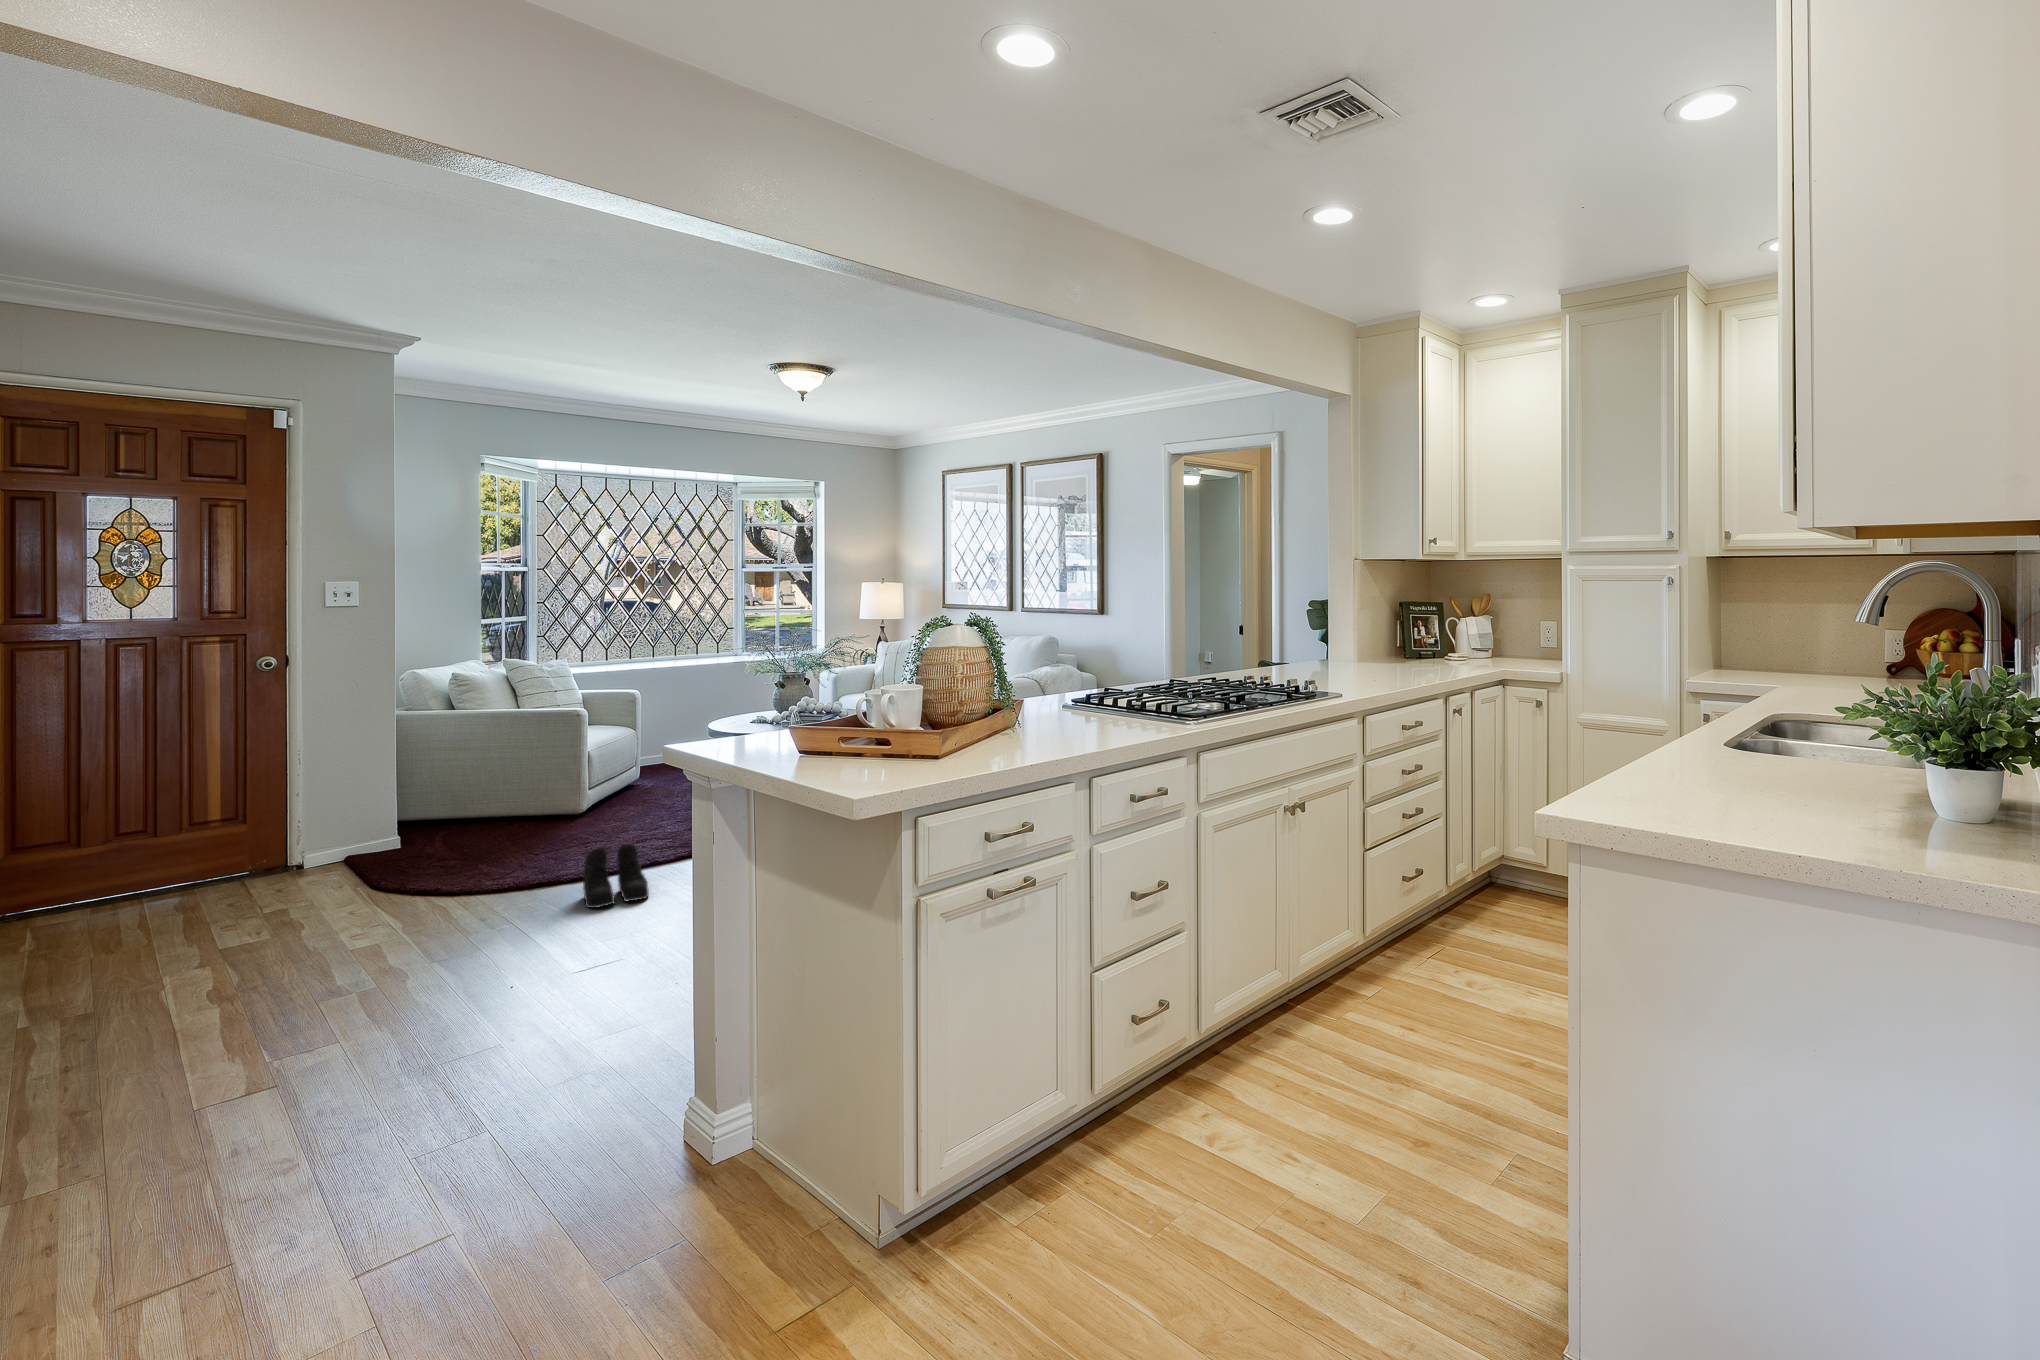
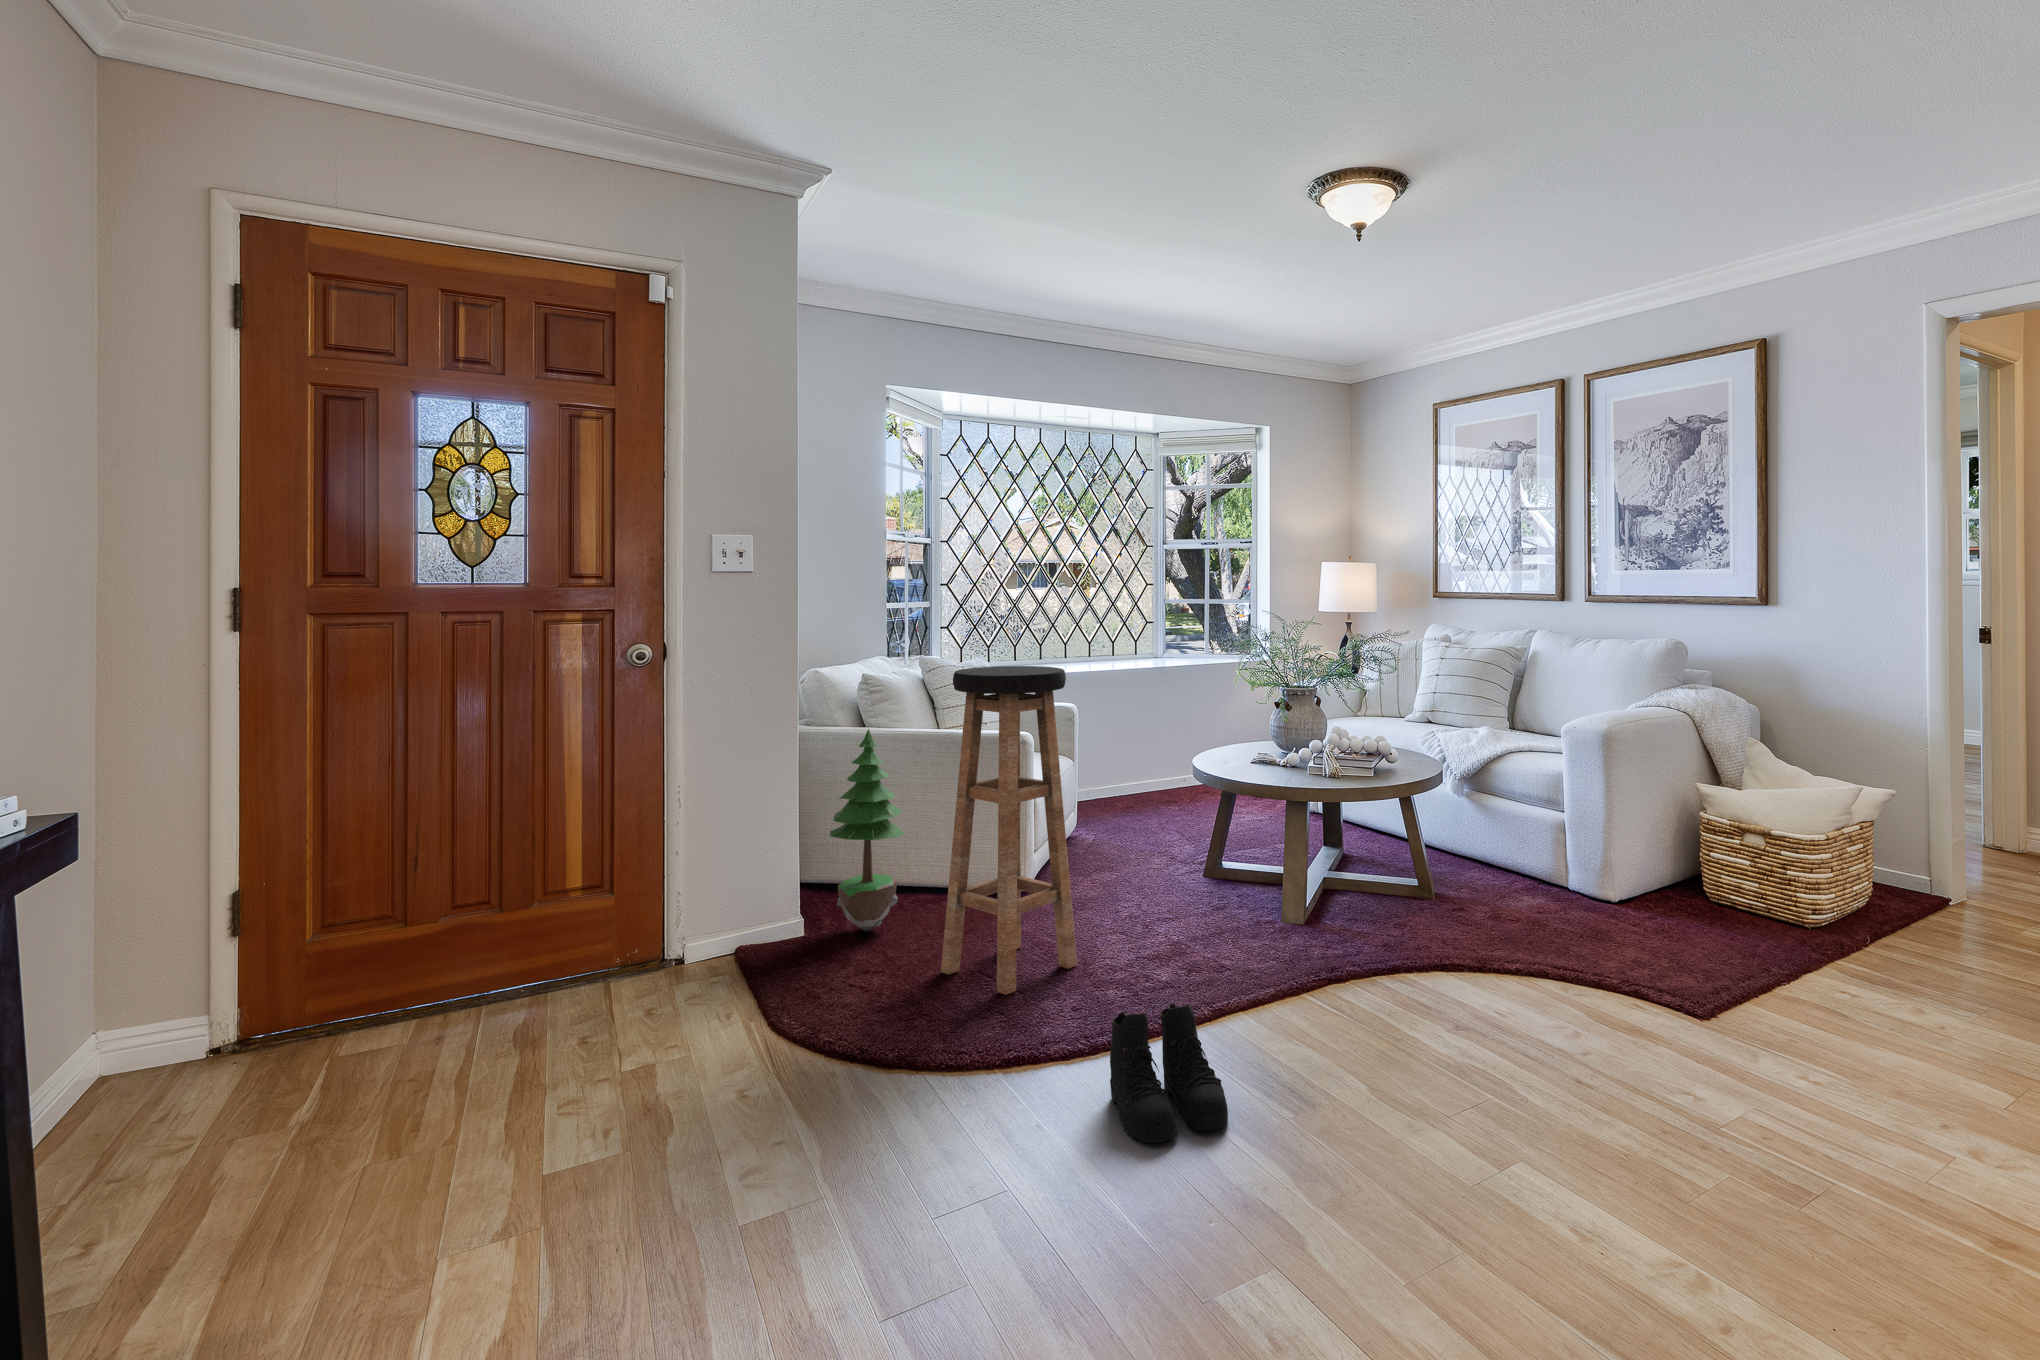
bar stool: none [497,665,595,864] -> present [941,666,1077,995]
potted tree: none [419,709,478,843] -> present [830,729,904,931]

